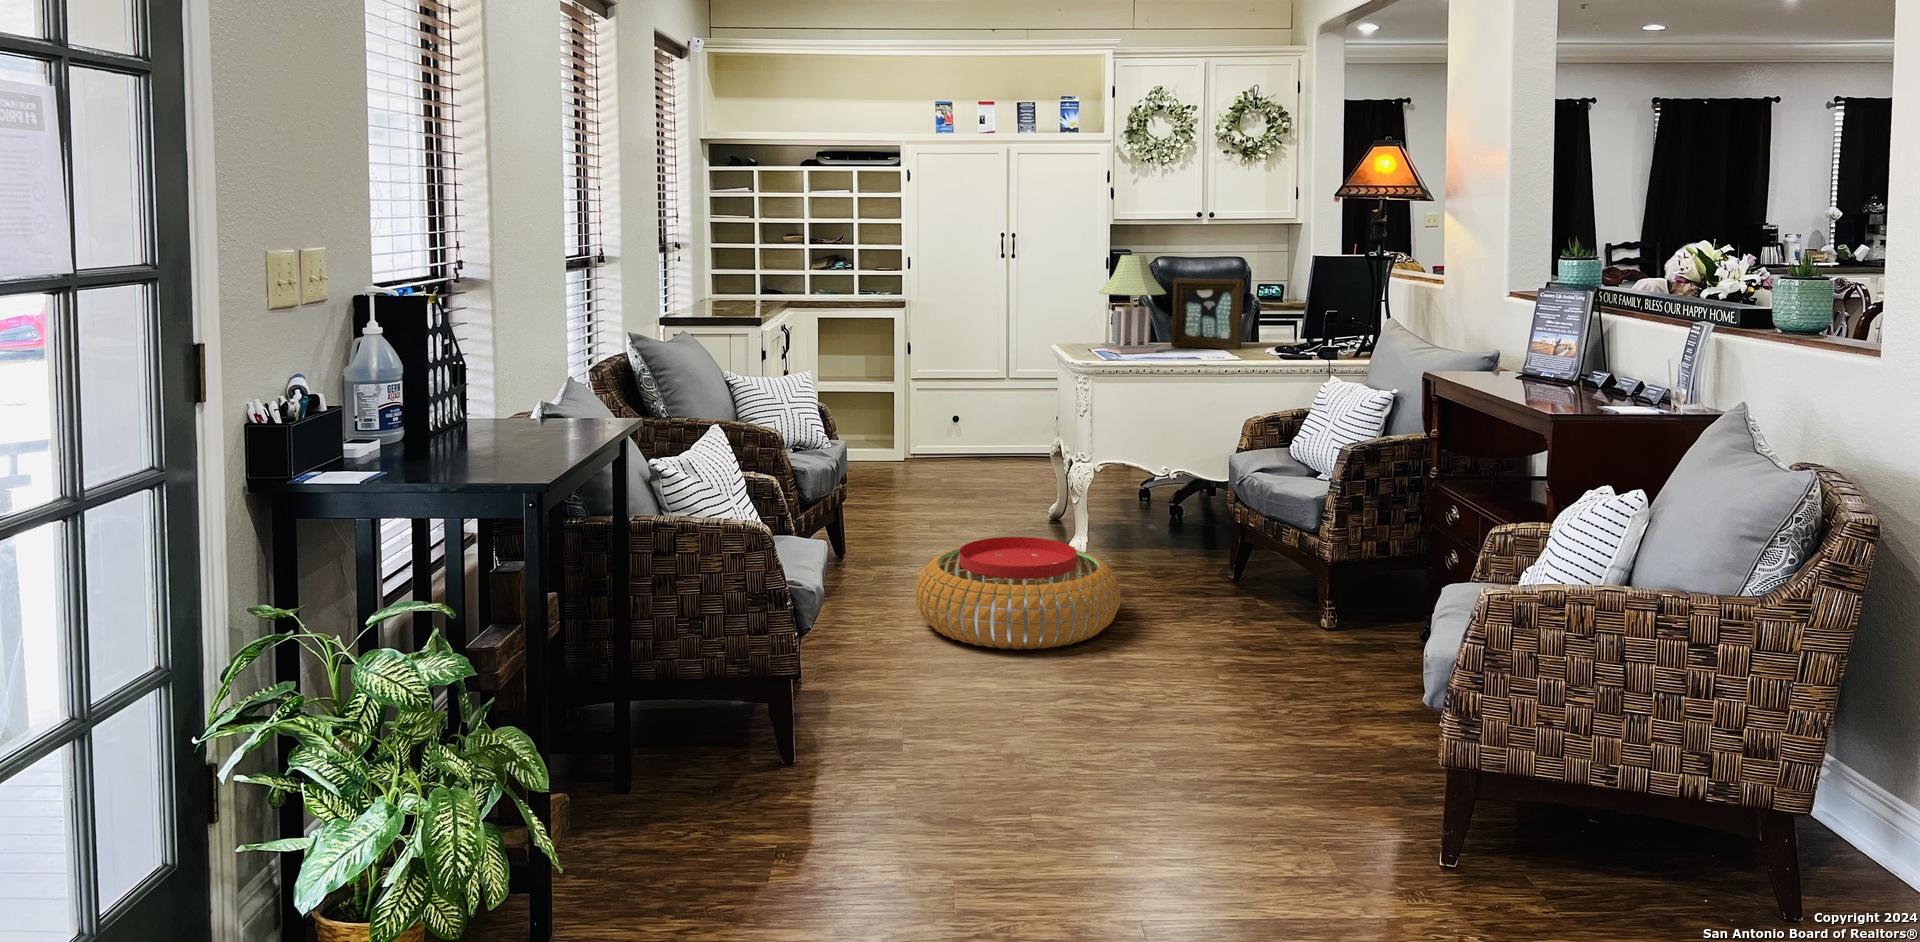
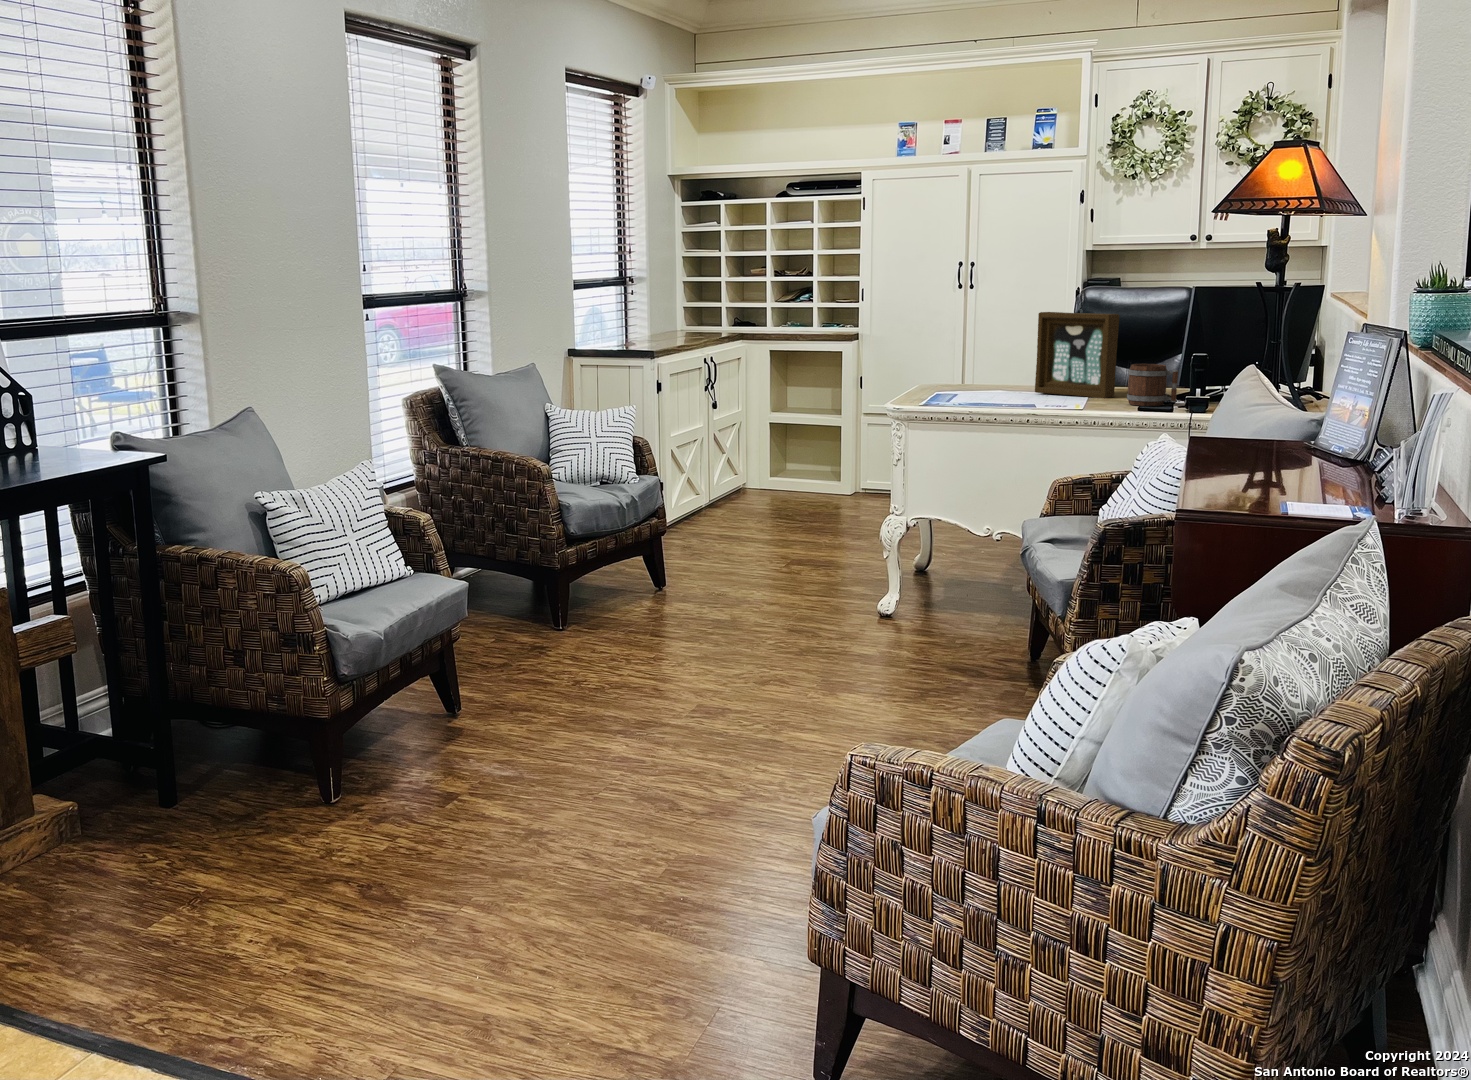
desk lamp: present [1099,255,1166,354] -> none [936,284,1011,399]
mug: none [1271,320,1313,354] -> present [1127,364,1178,406]
pouf: present [916,537,1120,649] -> none [604,600,836,732]

